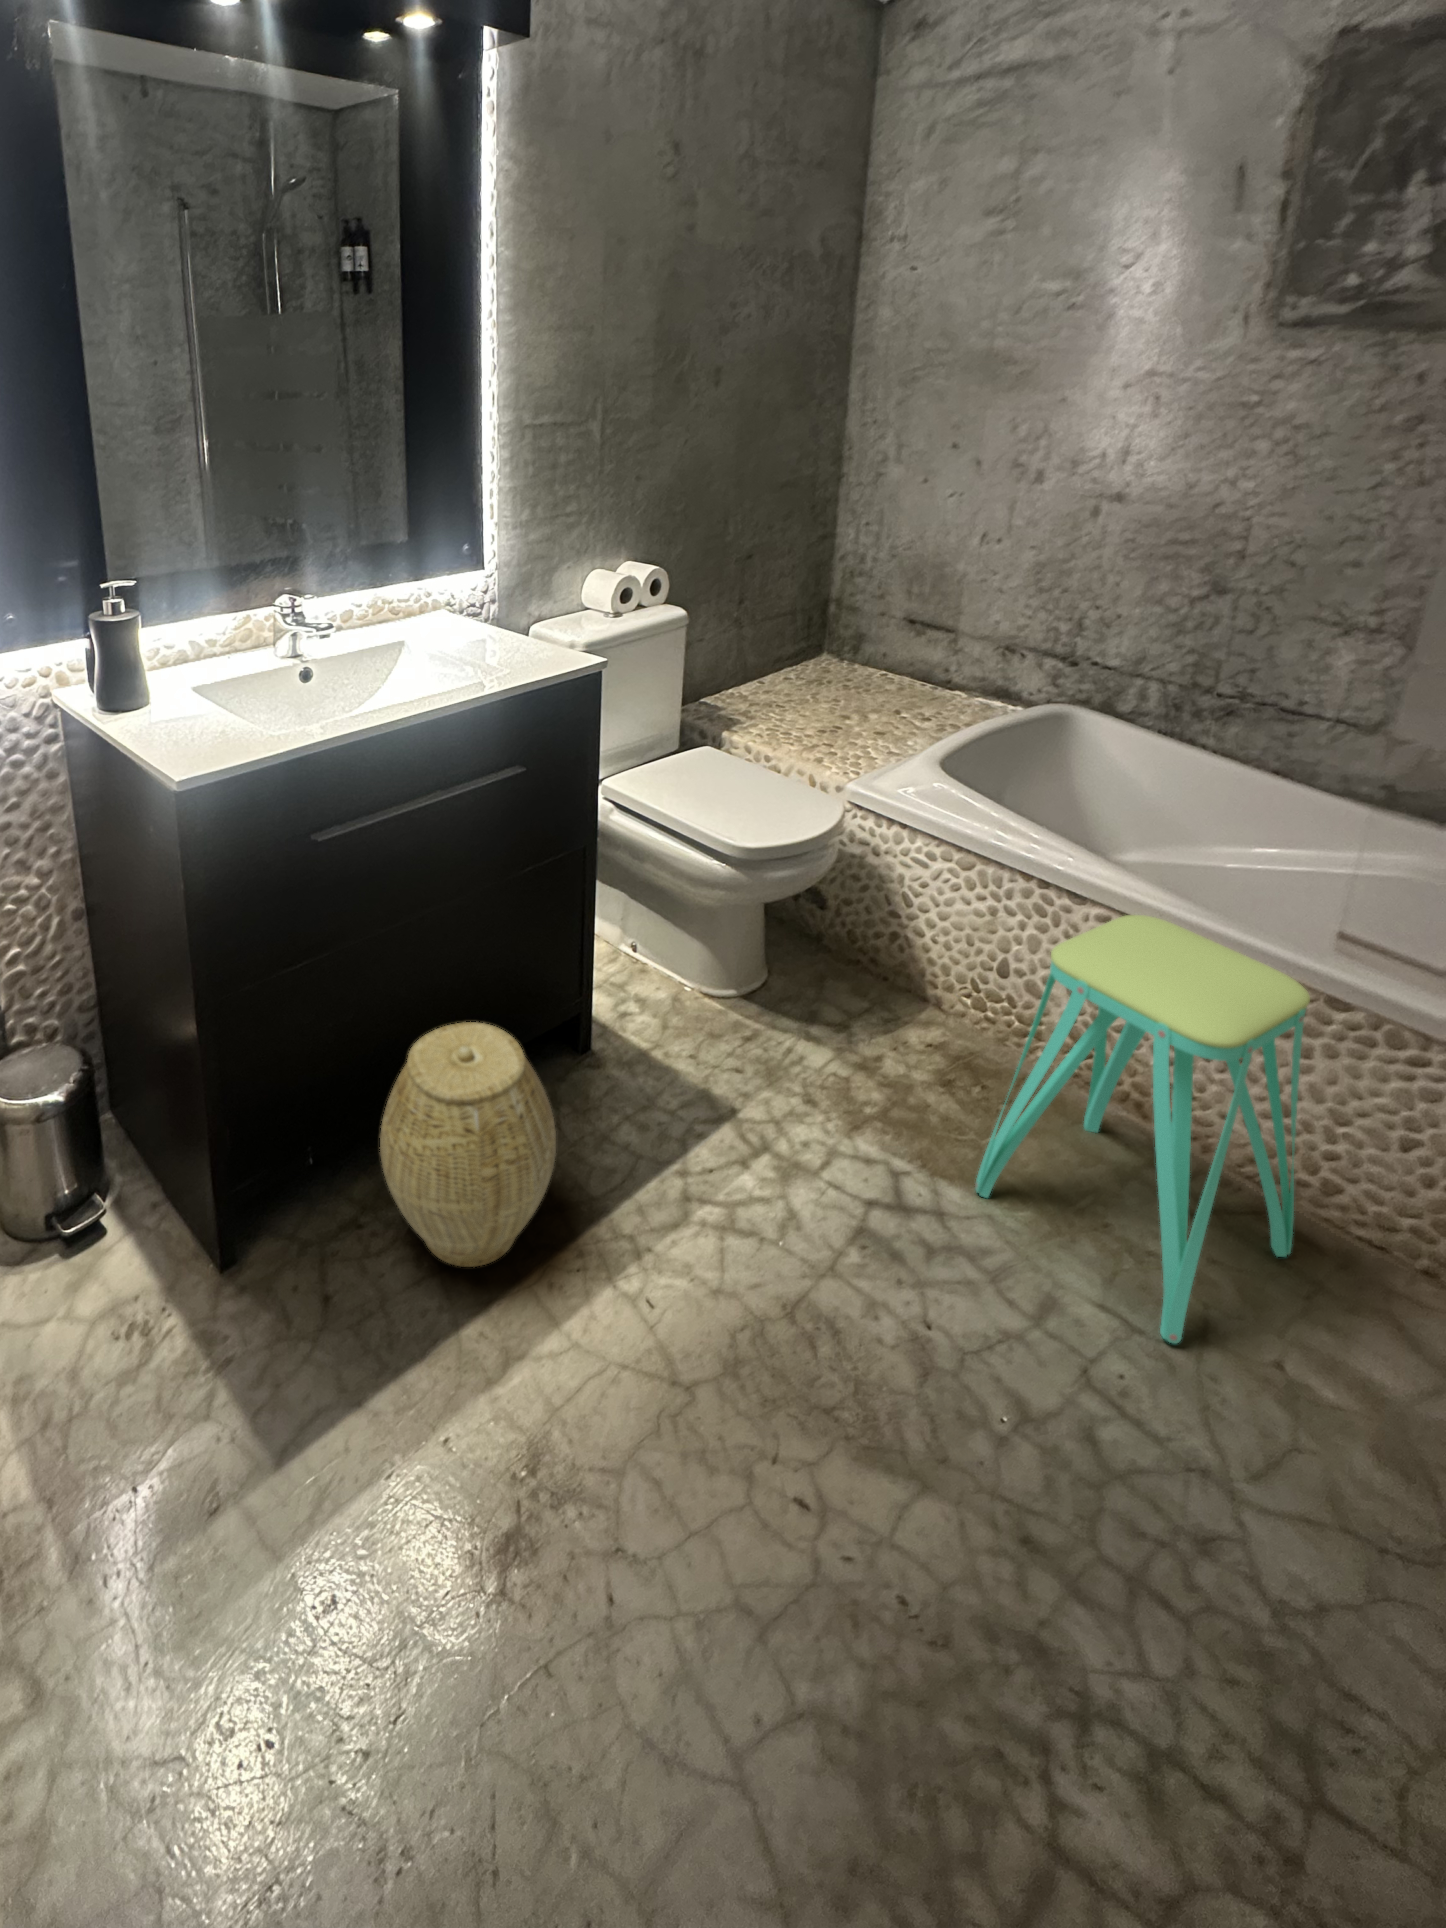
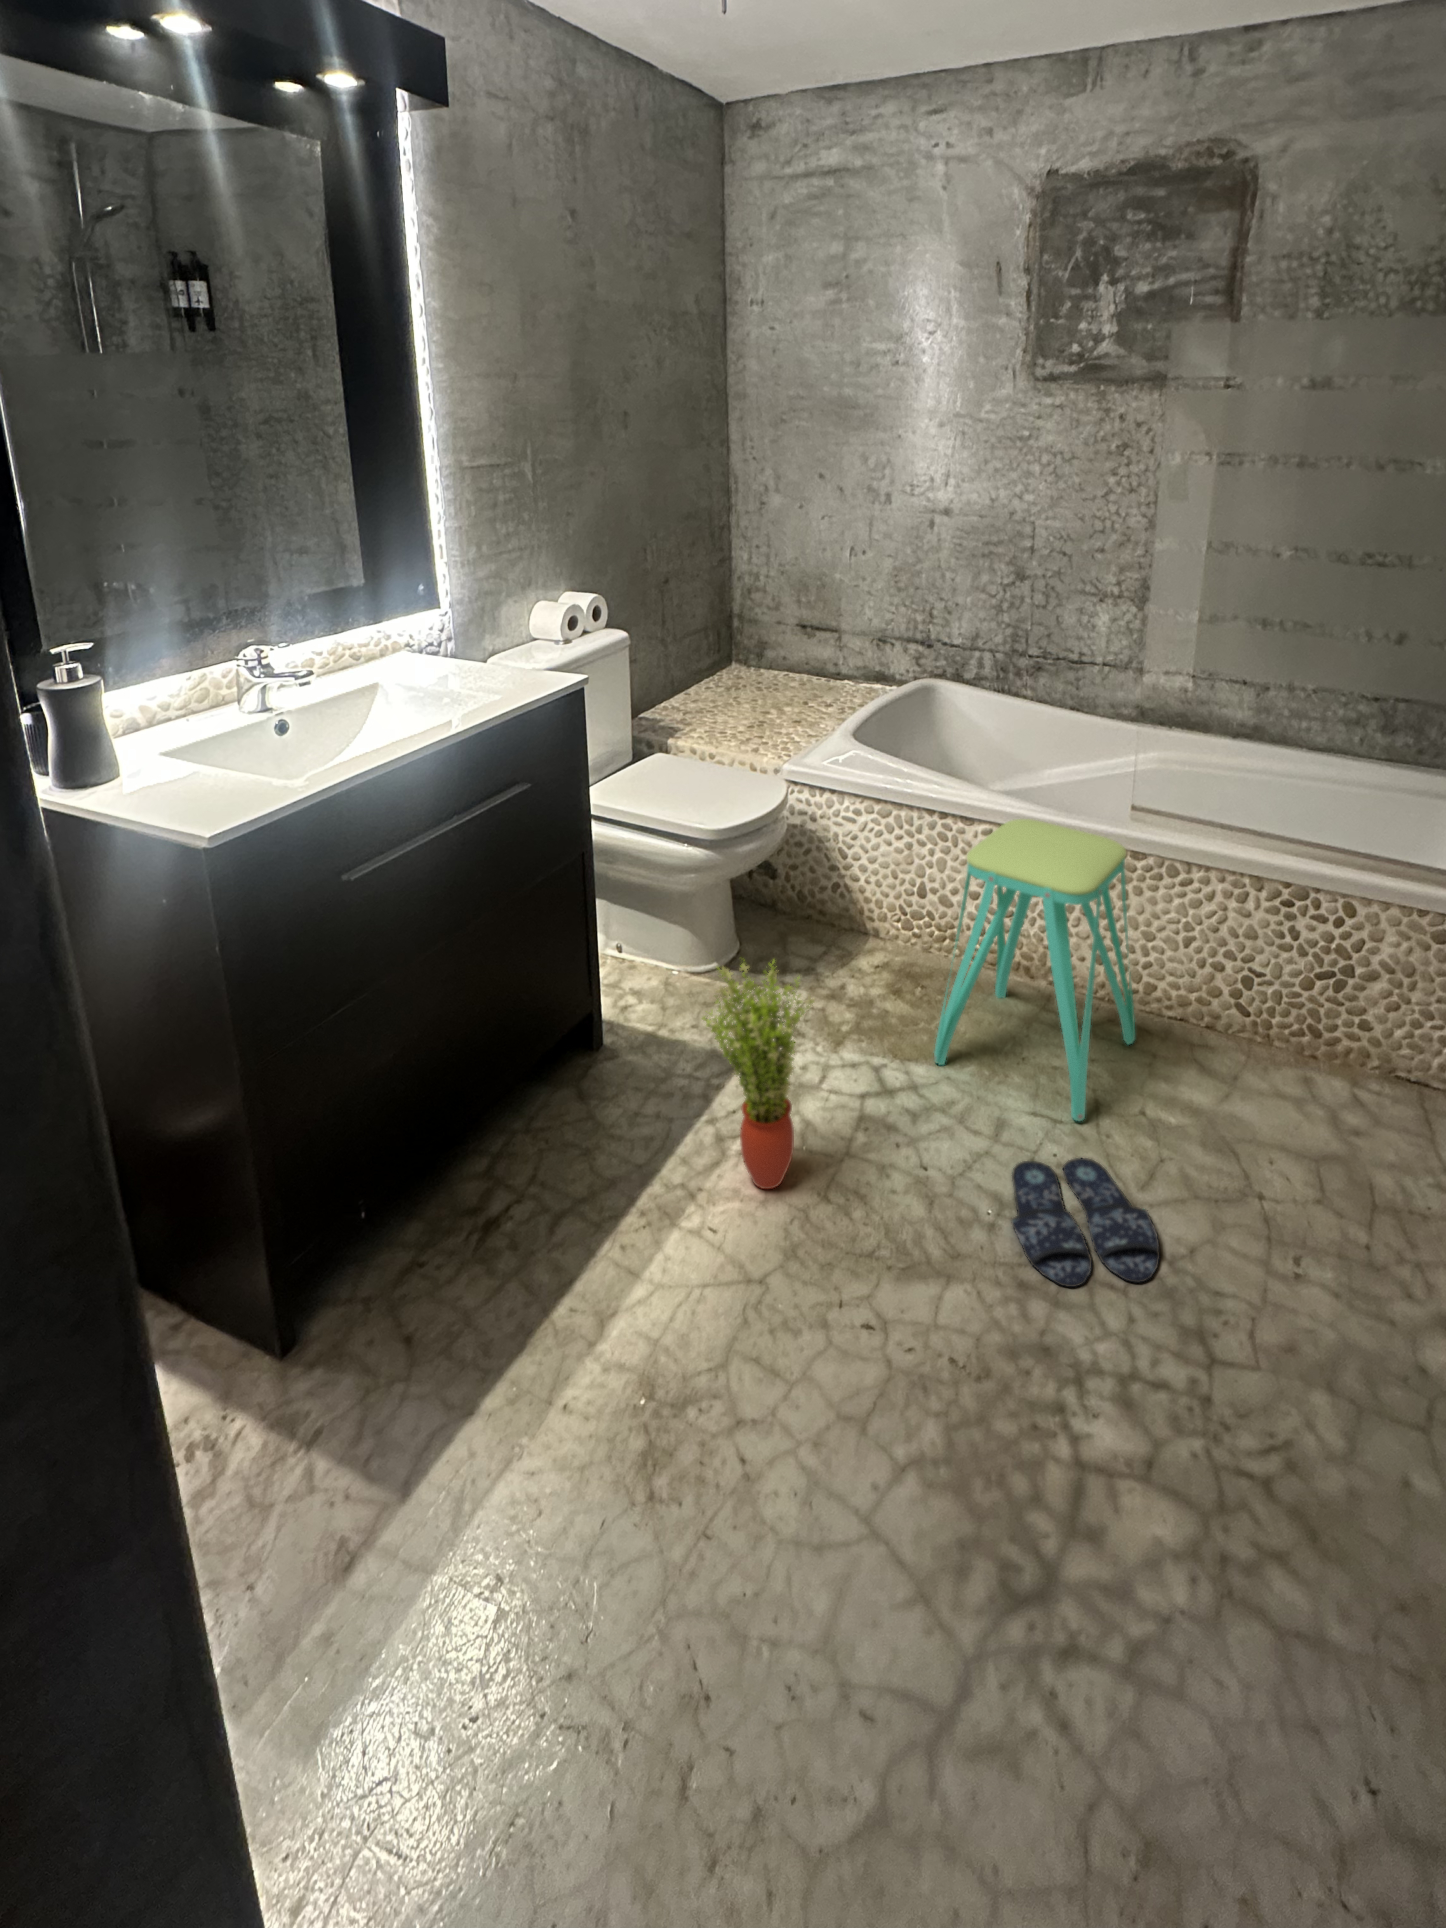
potted plant: none [661,1013,799,1281] -> present [702,962,814,1189]
woven basket: present [380,1022,556,1267] -> none [439,1027,612,1262]
slippers: none [1032,1369,1263,1625] -> present [1012,1158,1160,1287]

